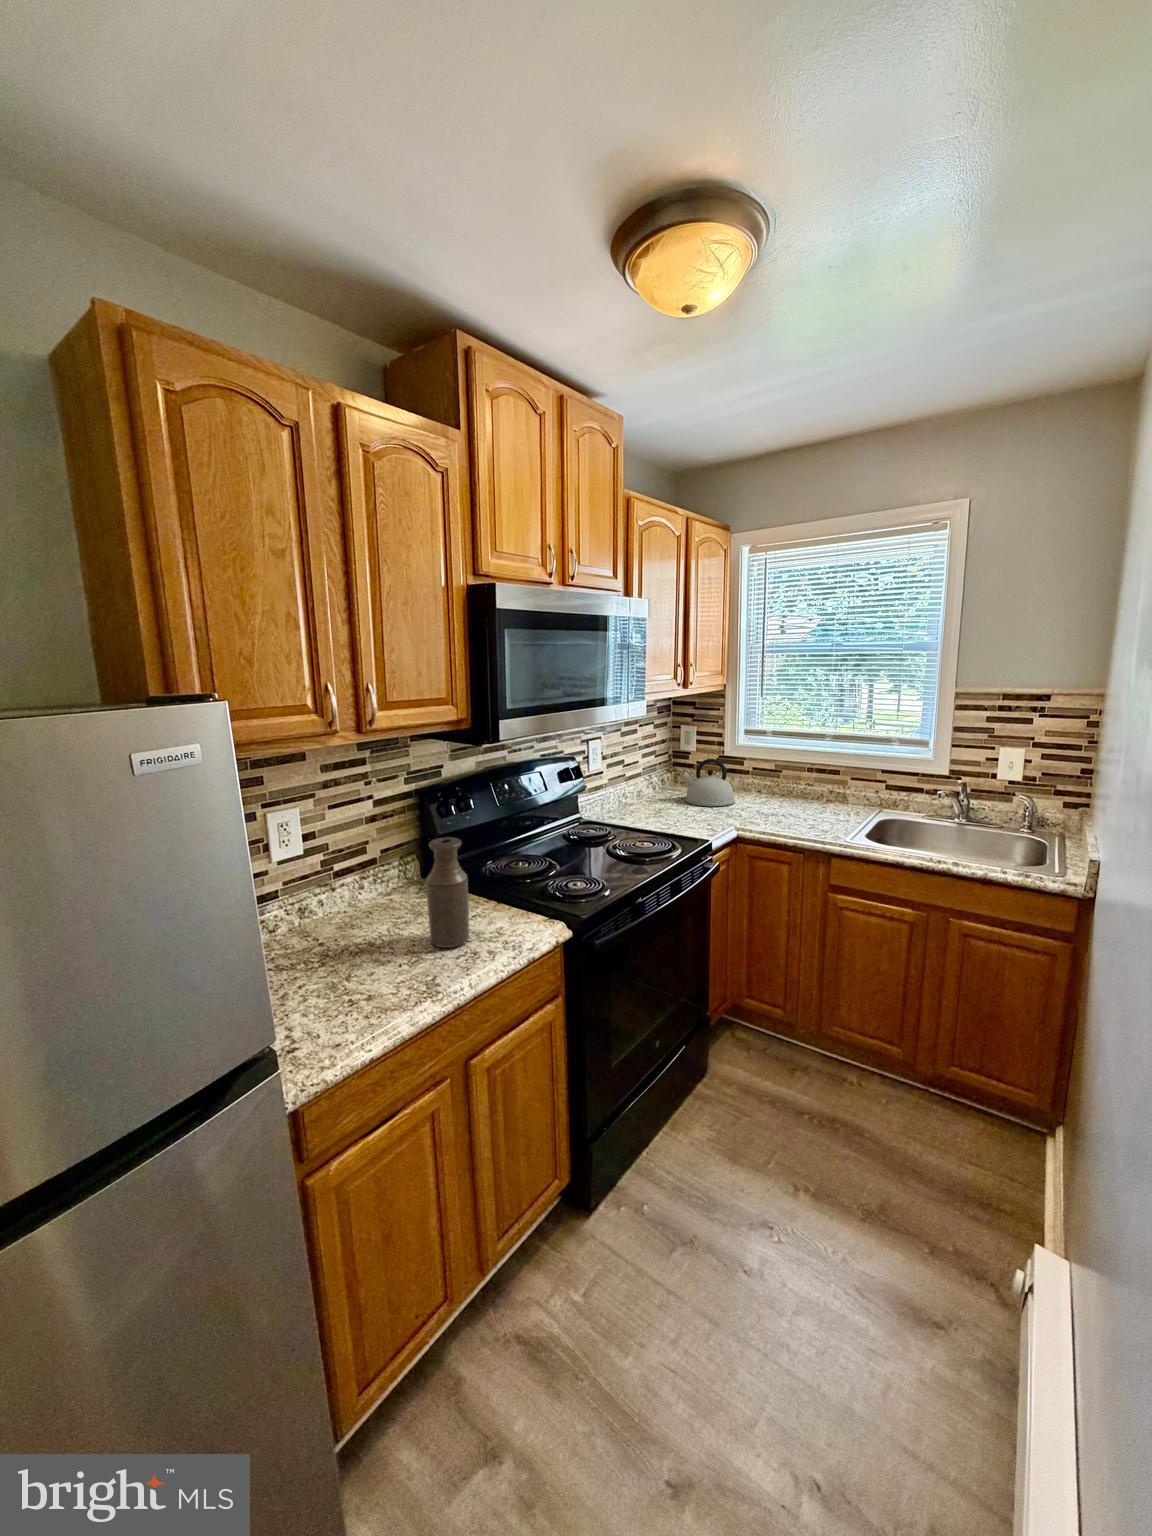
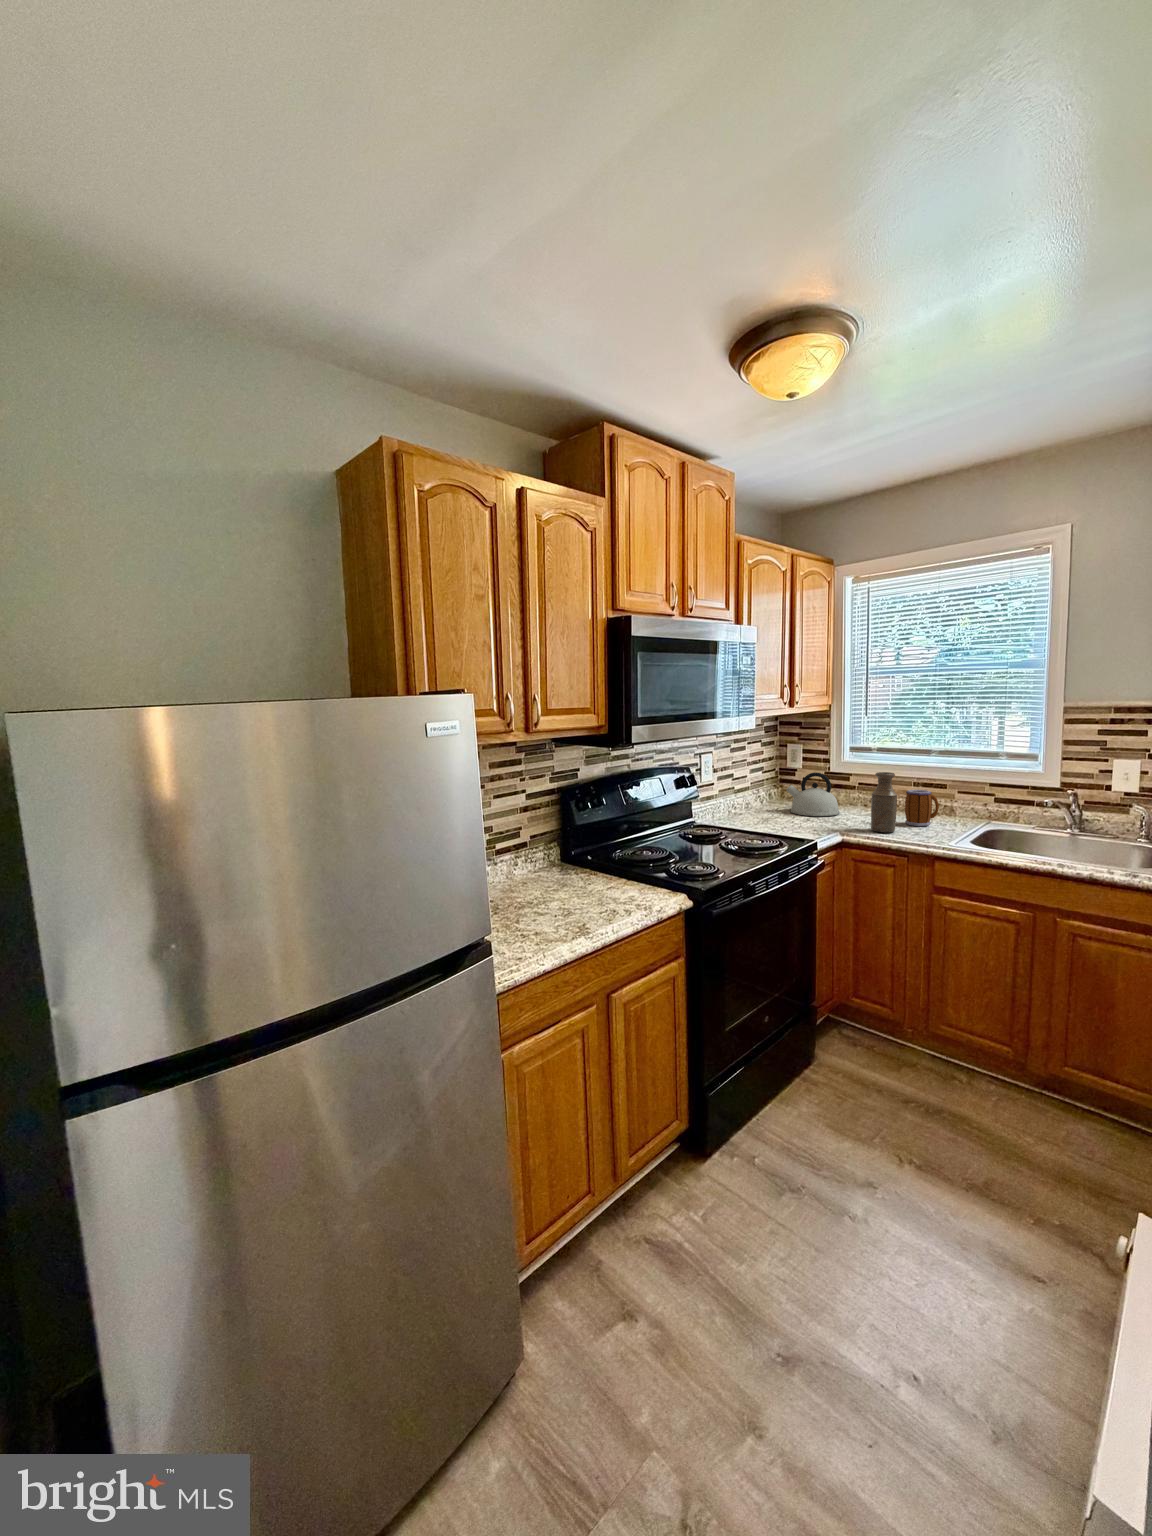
mug: none [800,778,834,817] -> present [905,790,939,826]
bottle: present [426,837,469,948] -> present [871,772,897,833]

